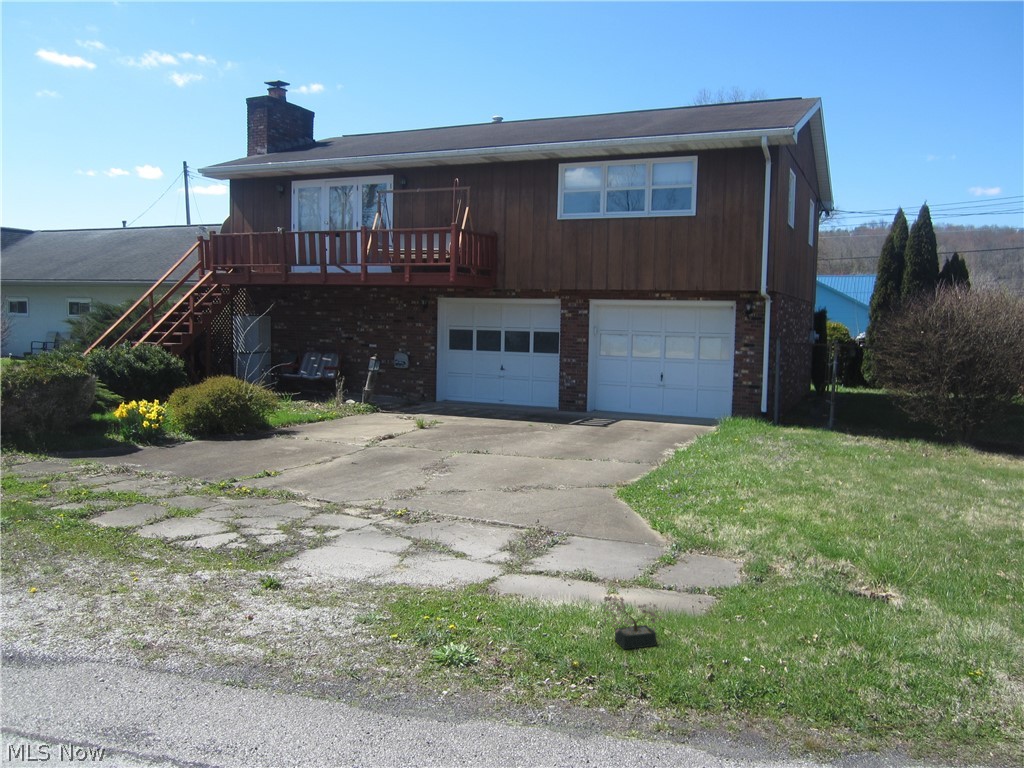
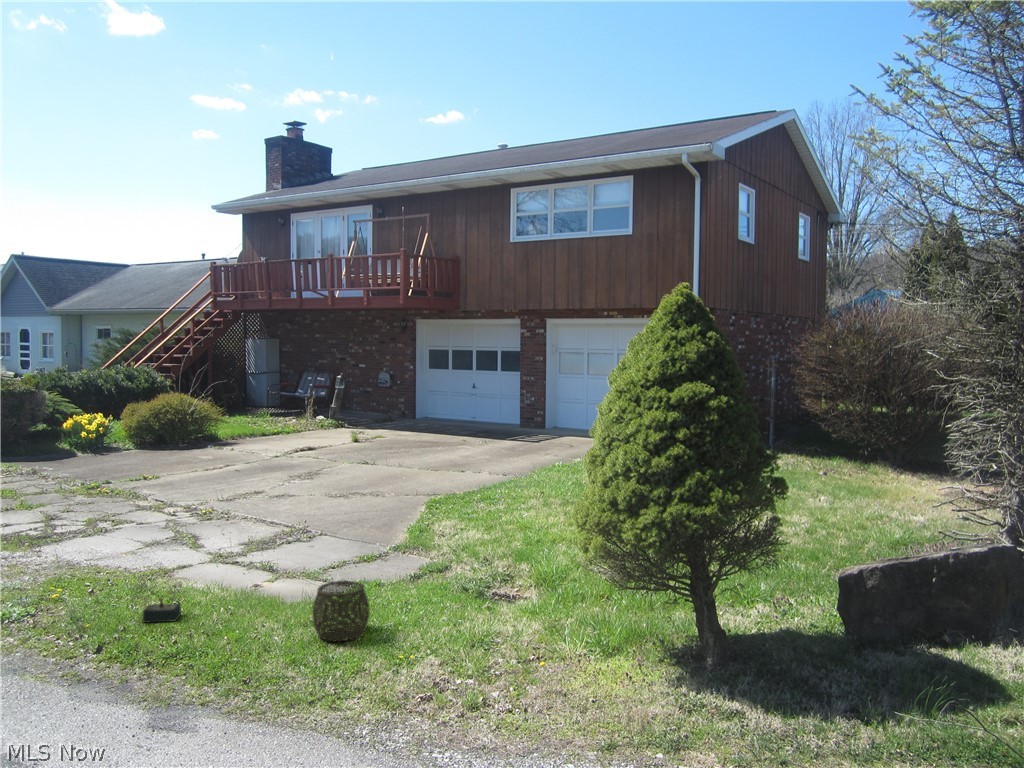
woven basket: none [824,593,890,660] -> present [312,581,370,642]

